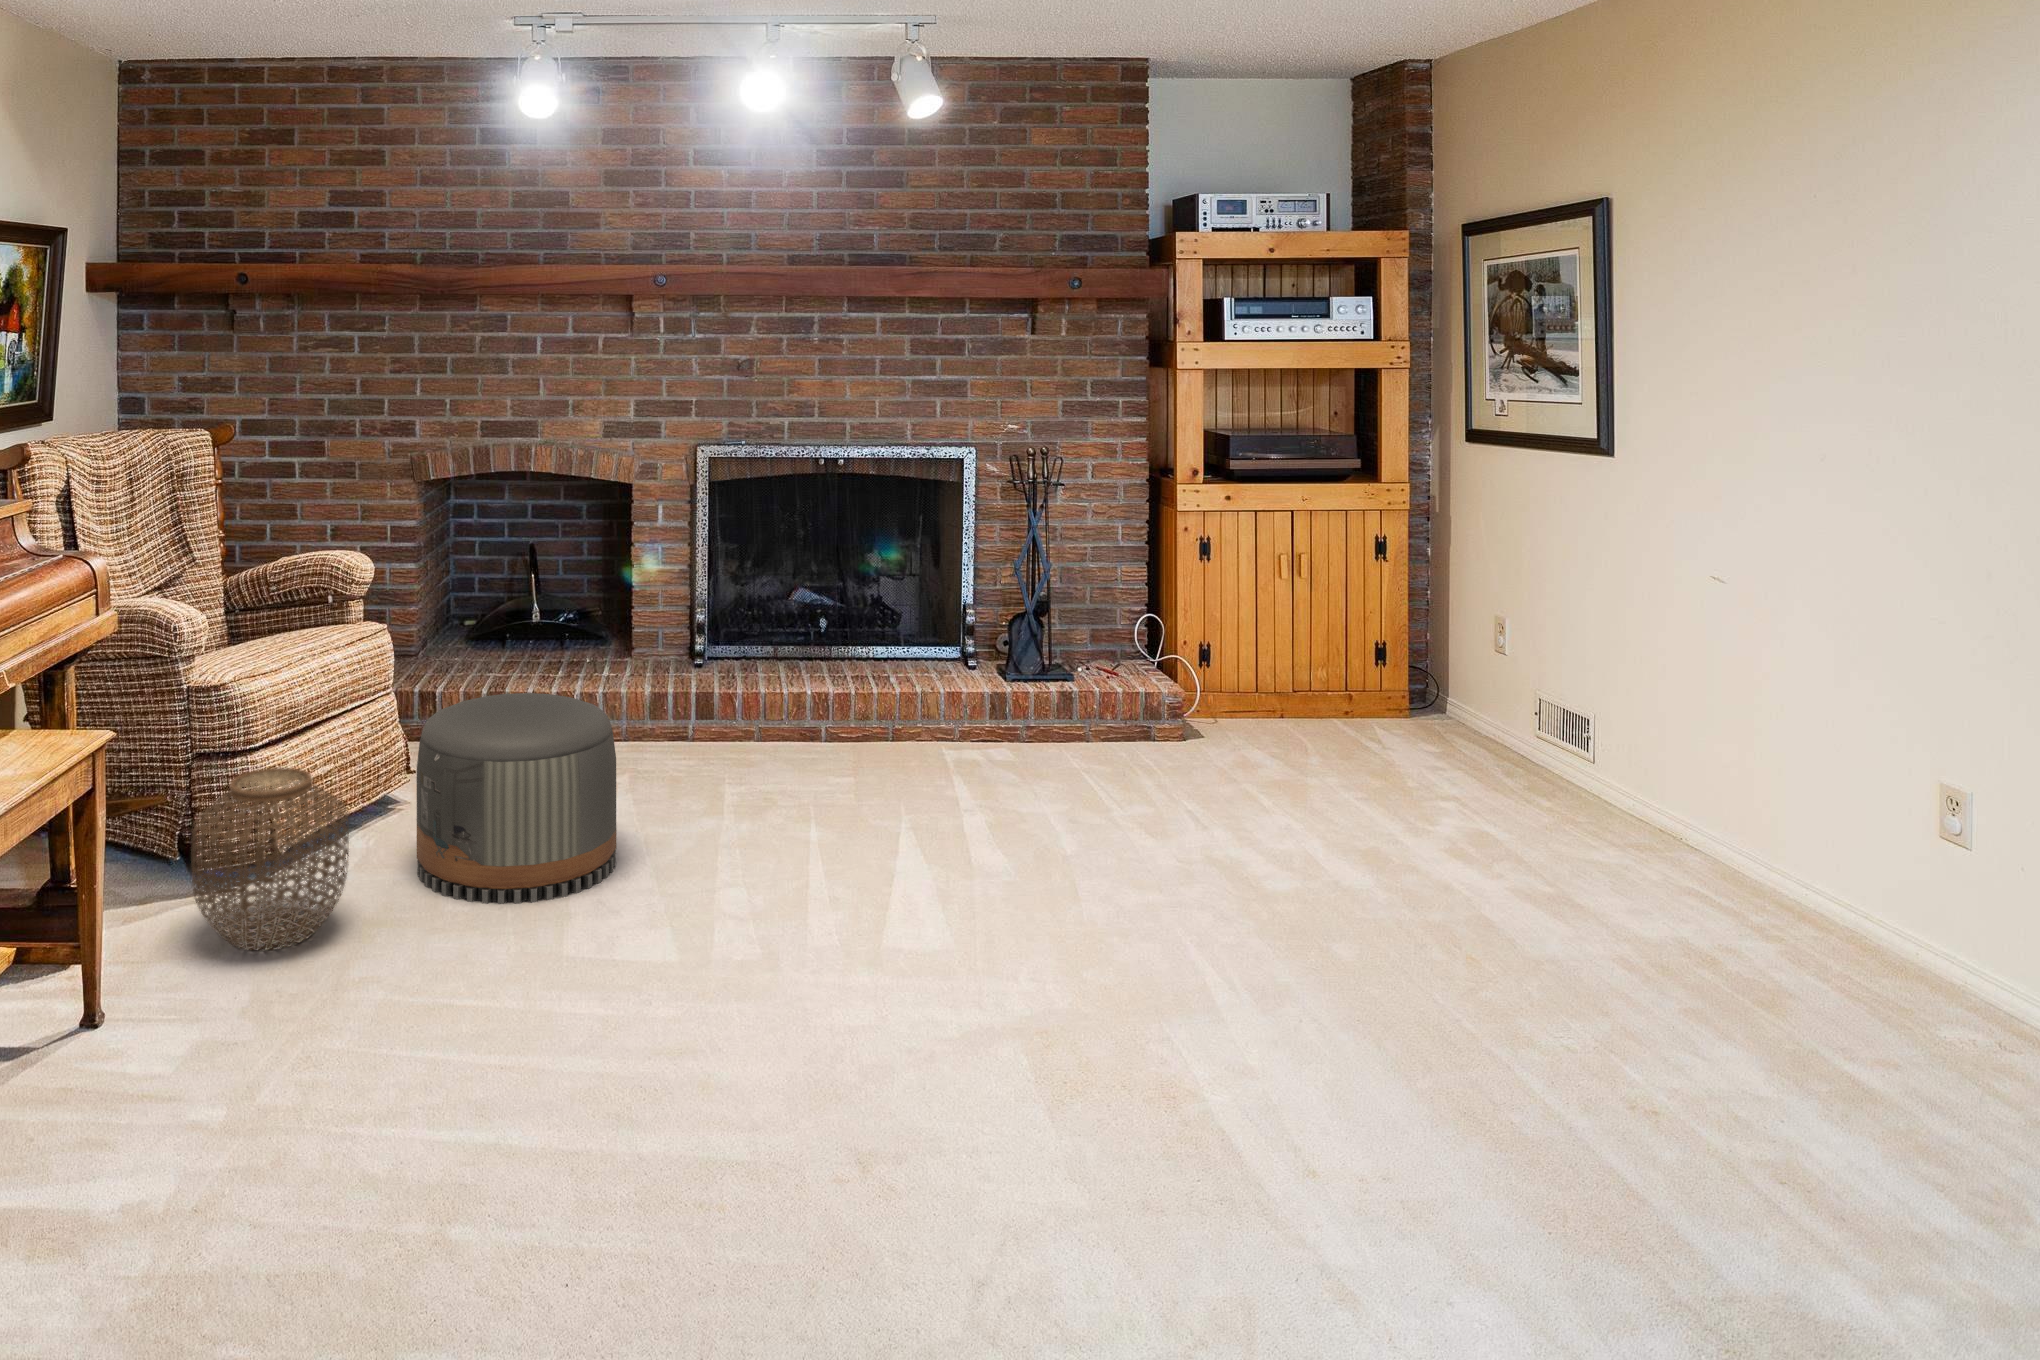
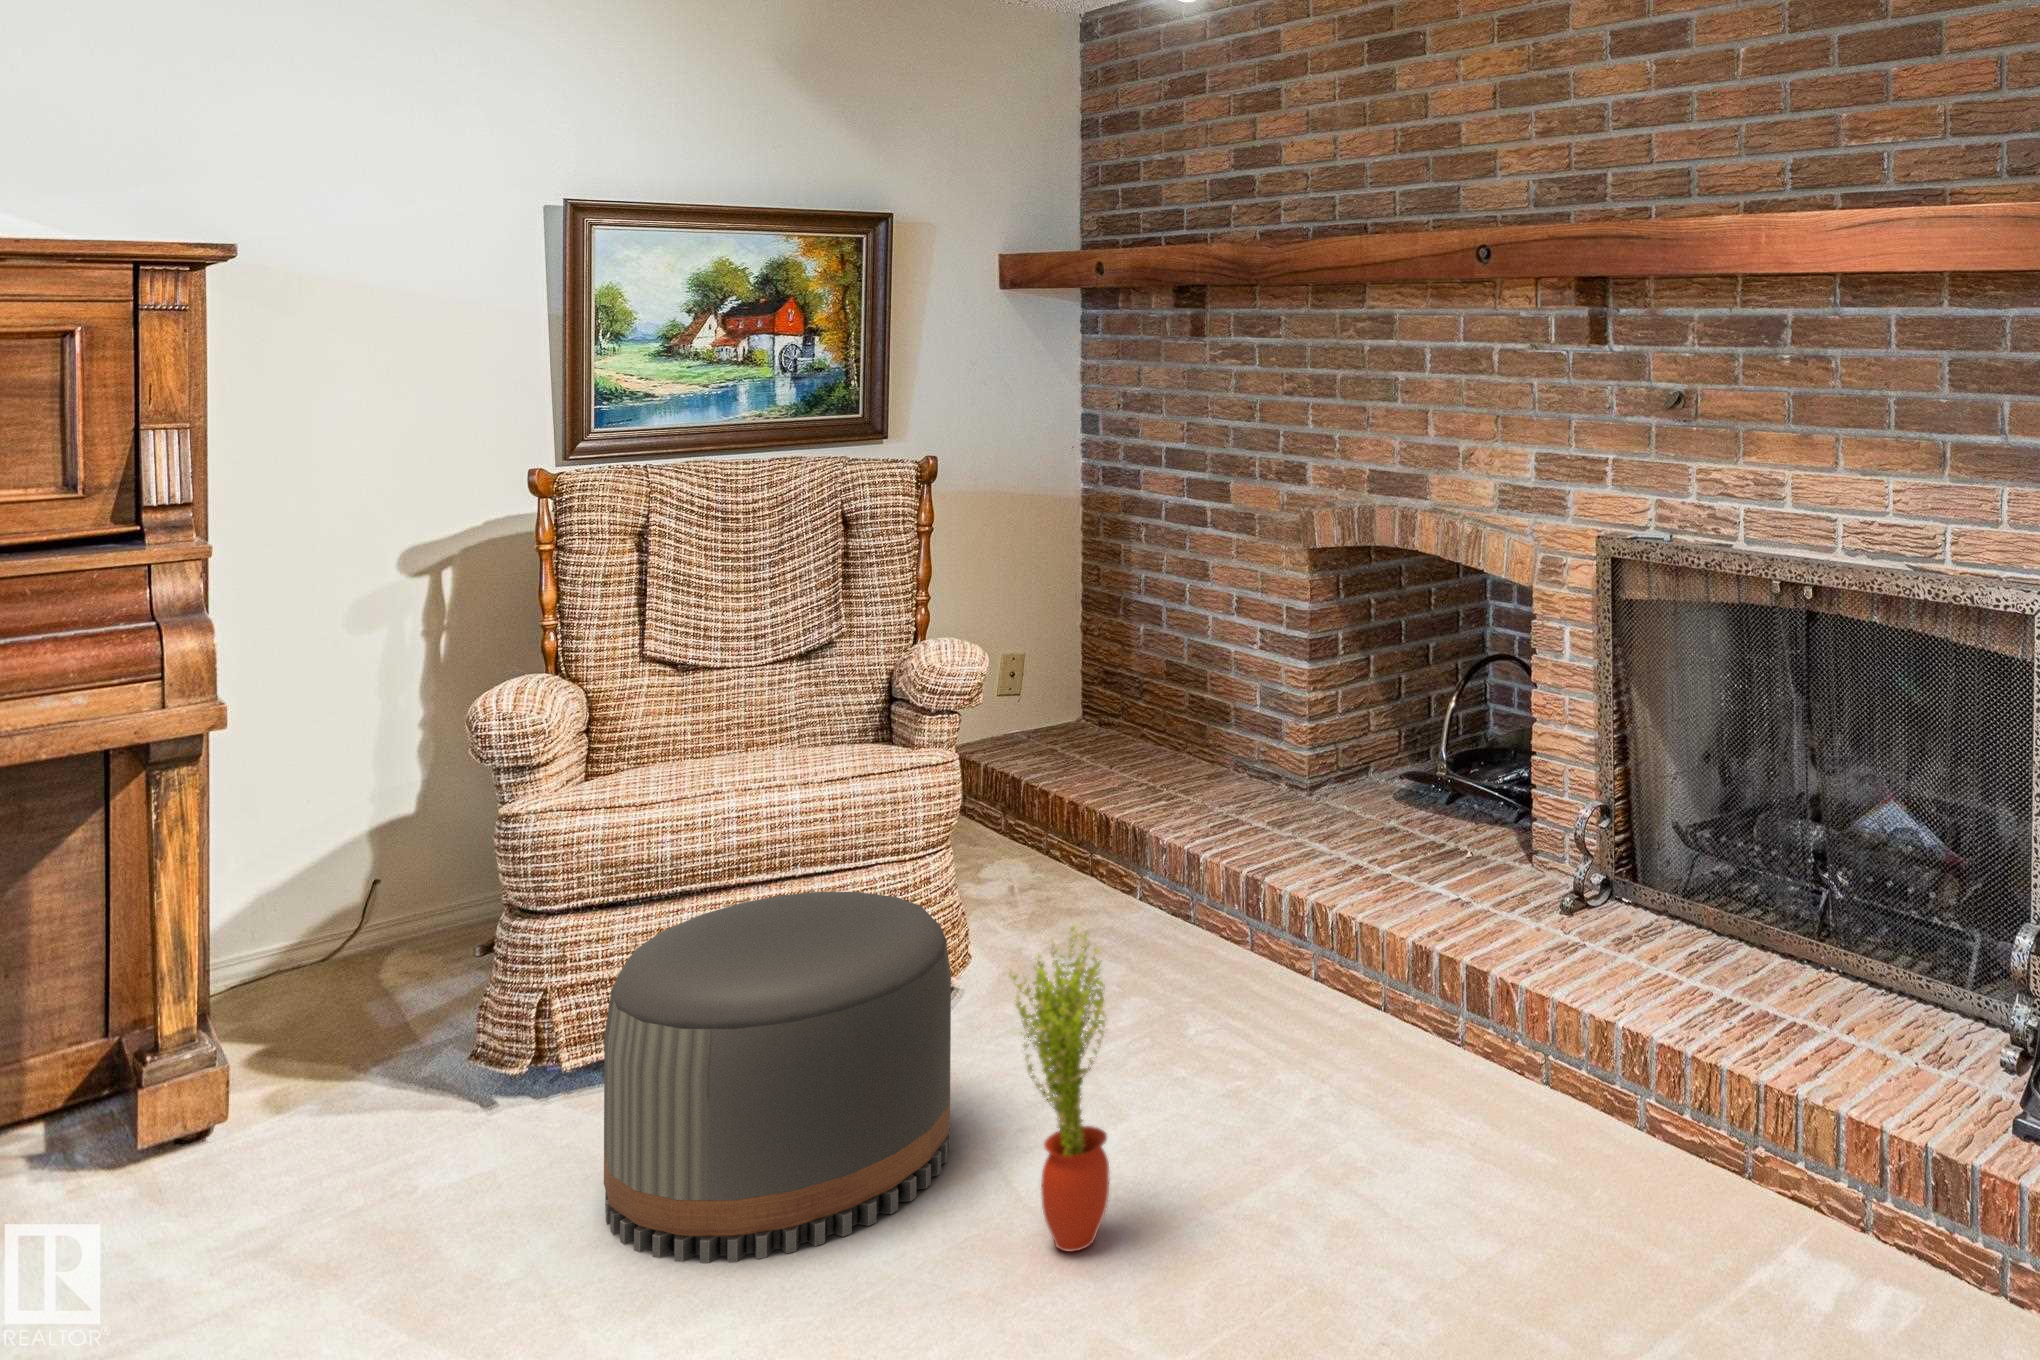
potted plant: none [671,665,742,836] -> present [1010,926,1109,1252]
woven basket: present [191,767,349,950] -> none [266,924,519,1185]

